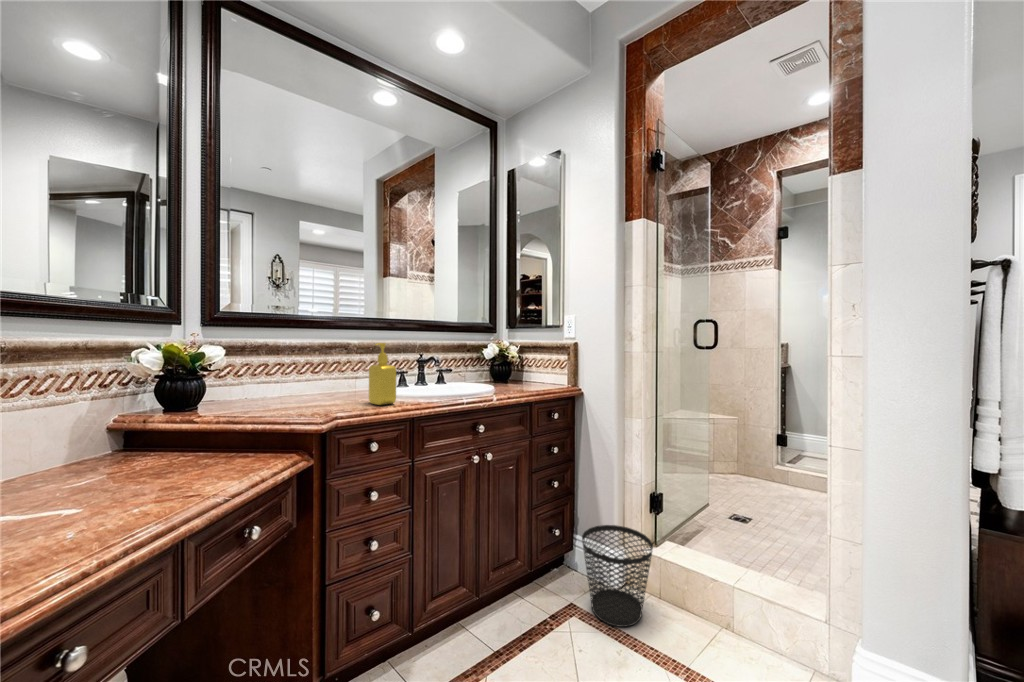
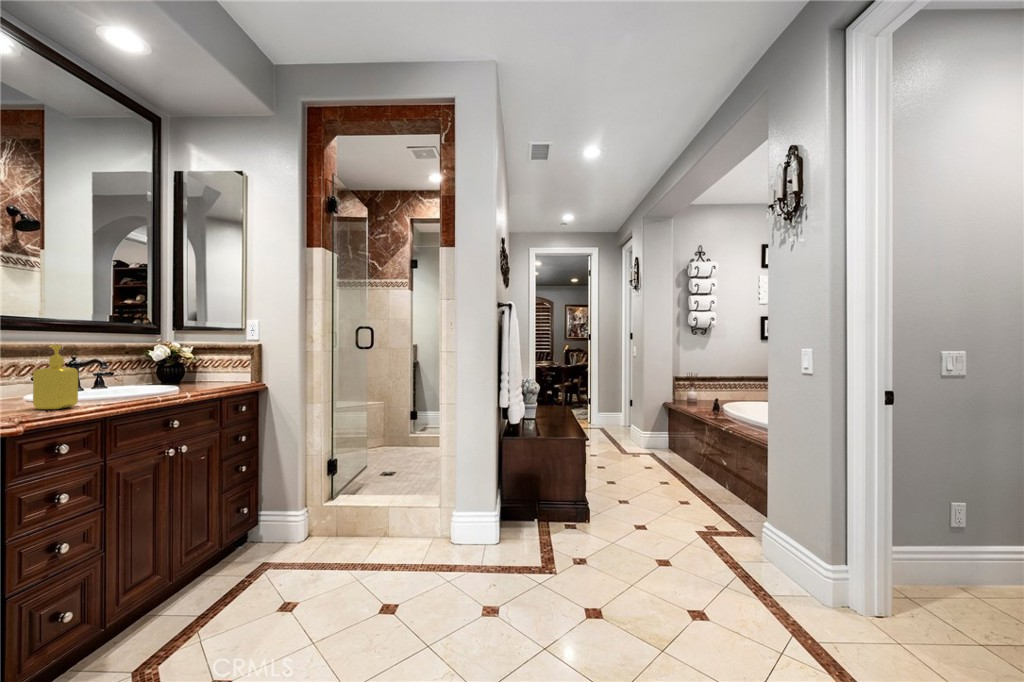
wastebasket: present [582,525,653,627] -> none [274,488,334,561]

